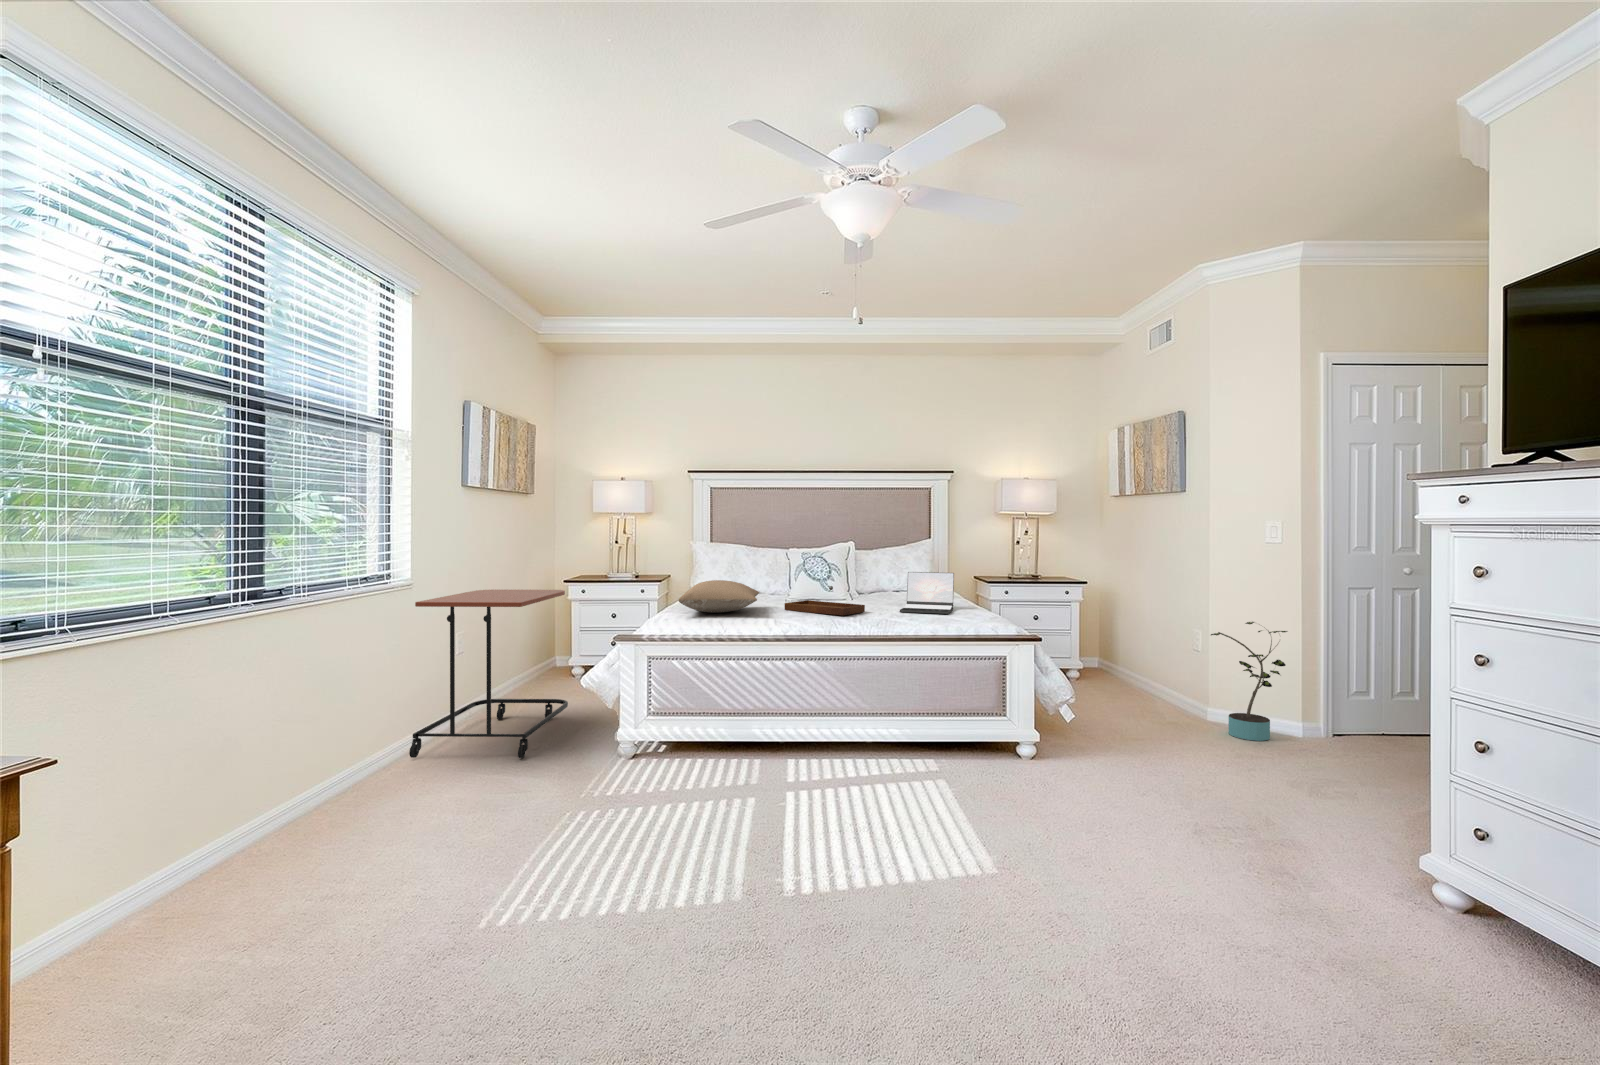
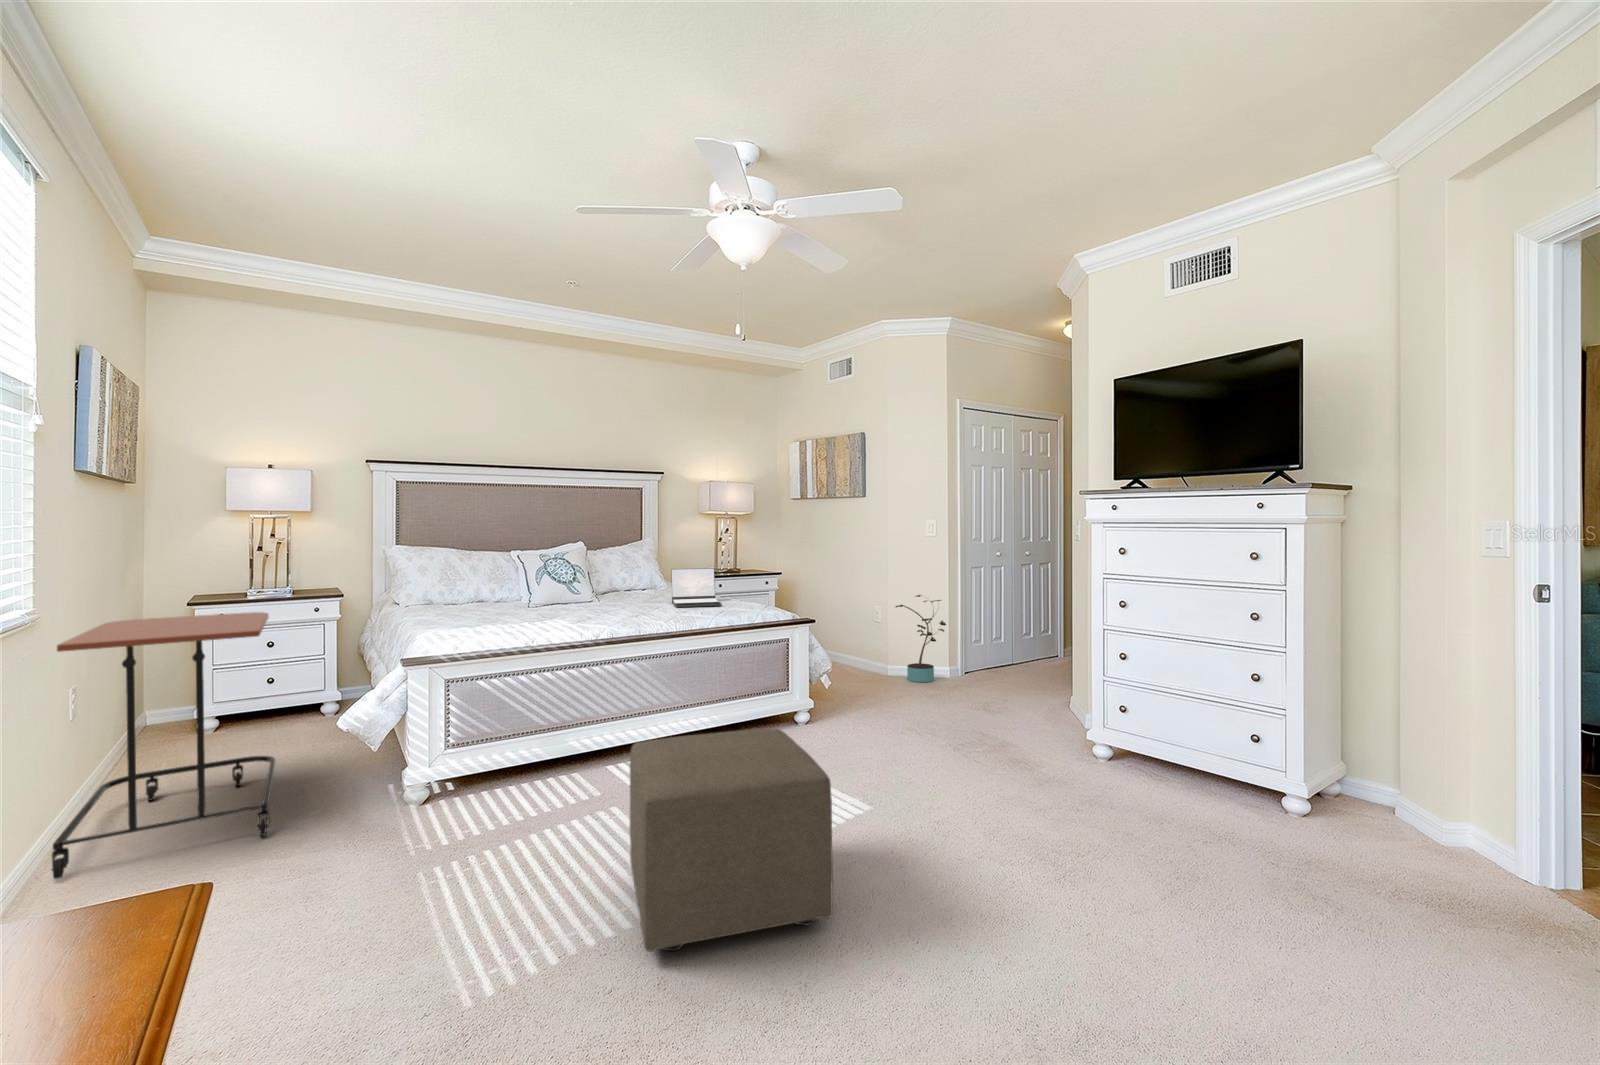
pillow: present [678,580,759,613] -> none [442,587,550,624]
tray: present [785,586,865,615] -> none [560,586,645,615]
ottoman: none [616,734,844,964] -> present [629,729,833,952]

